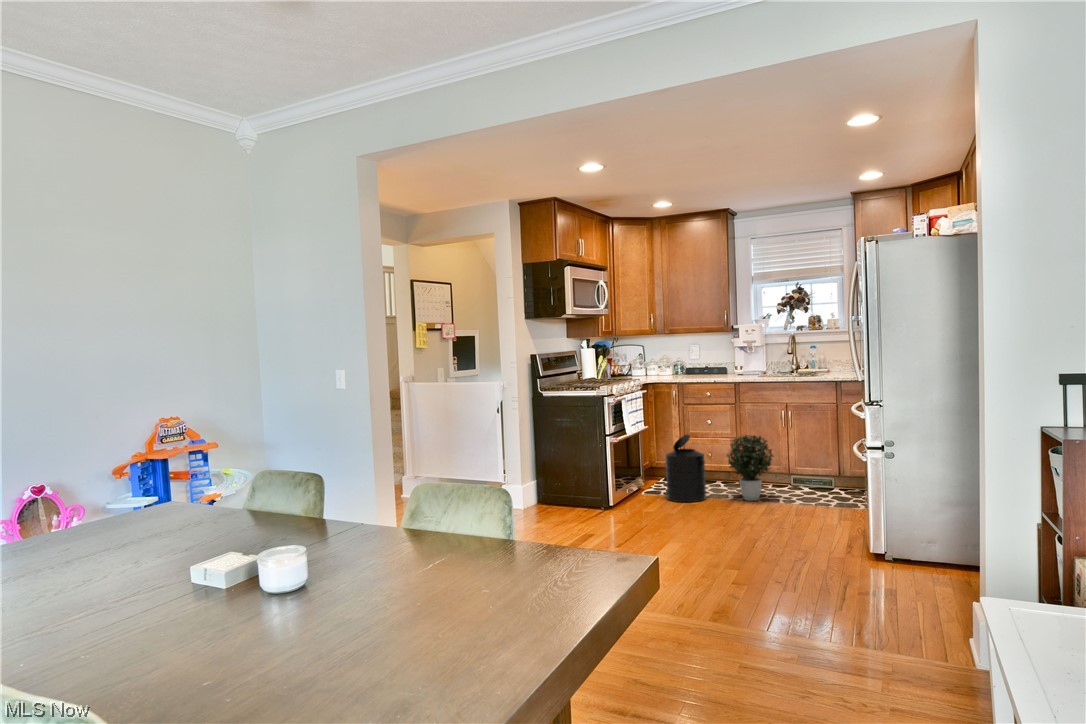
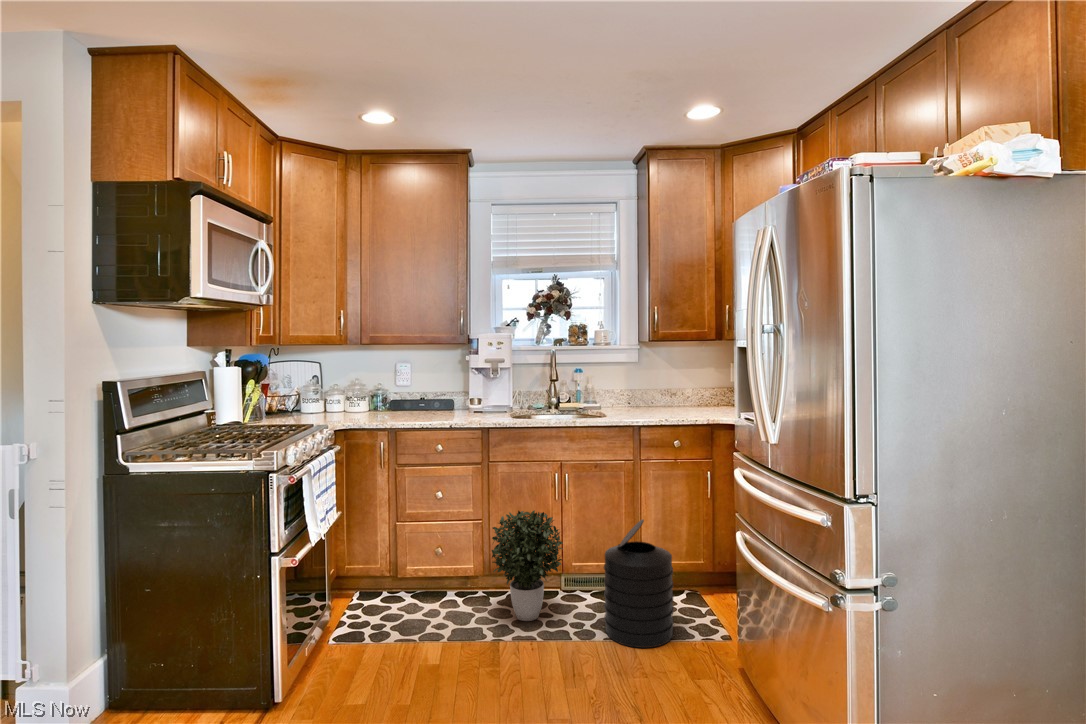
trash can: present [666,435,706,502] -> present [604,520,674,648]

